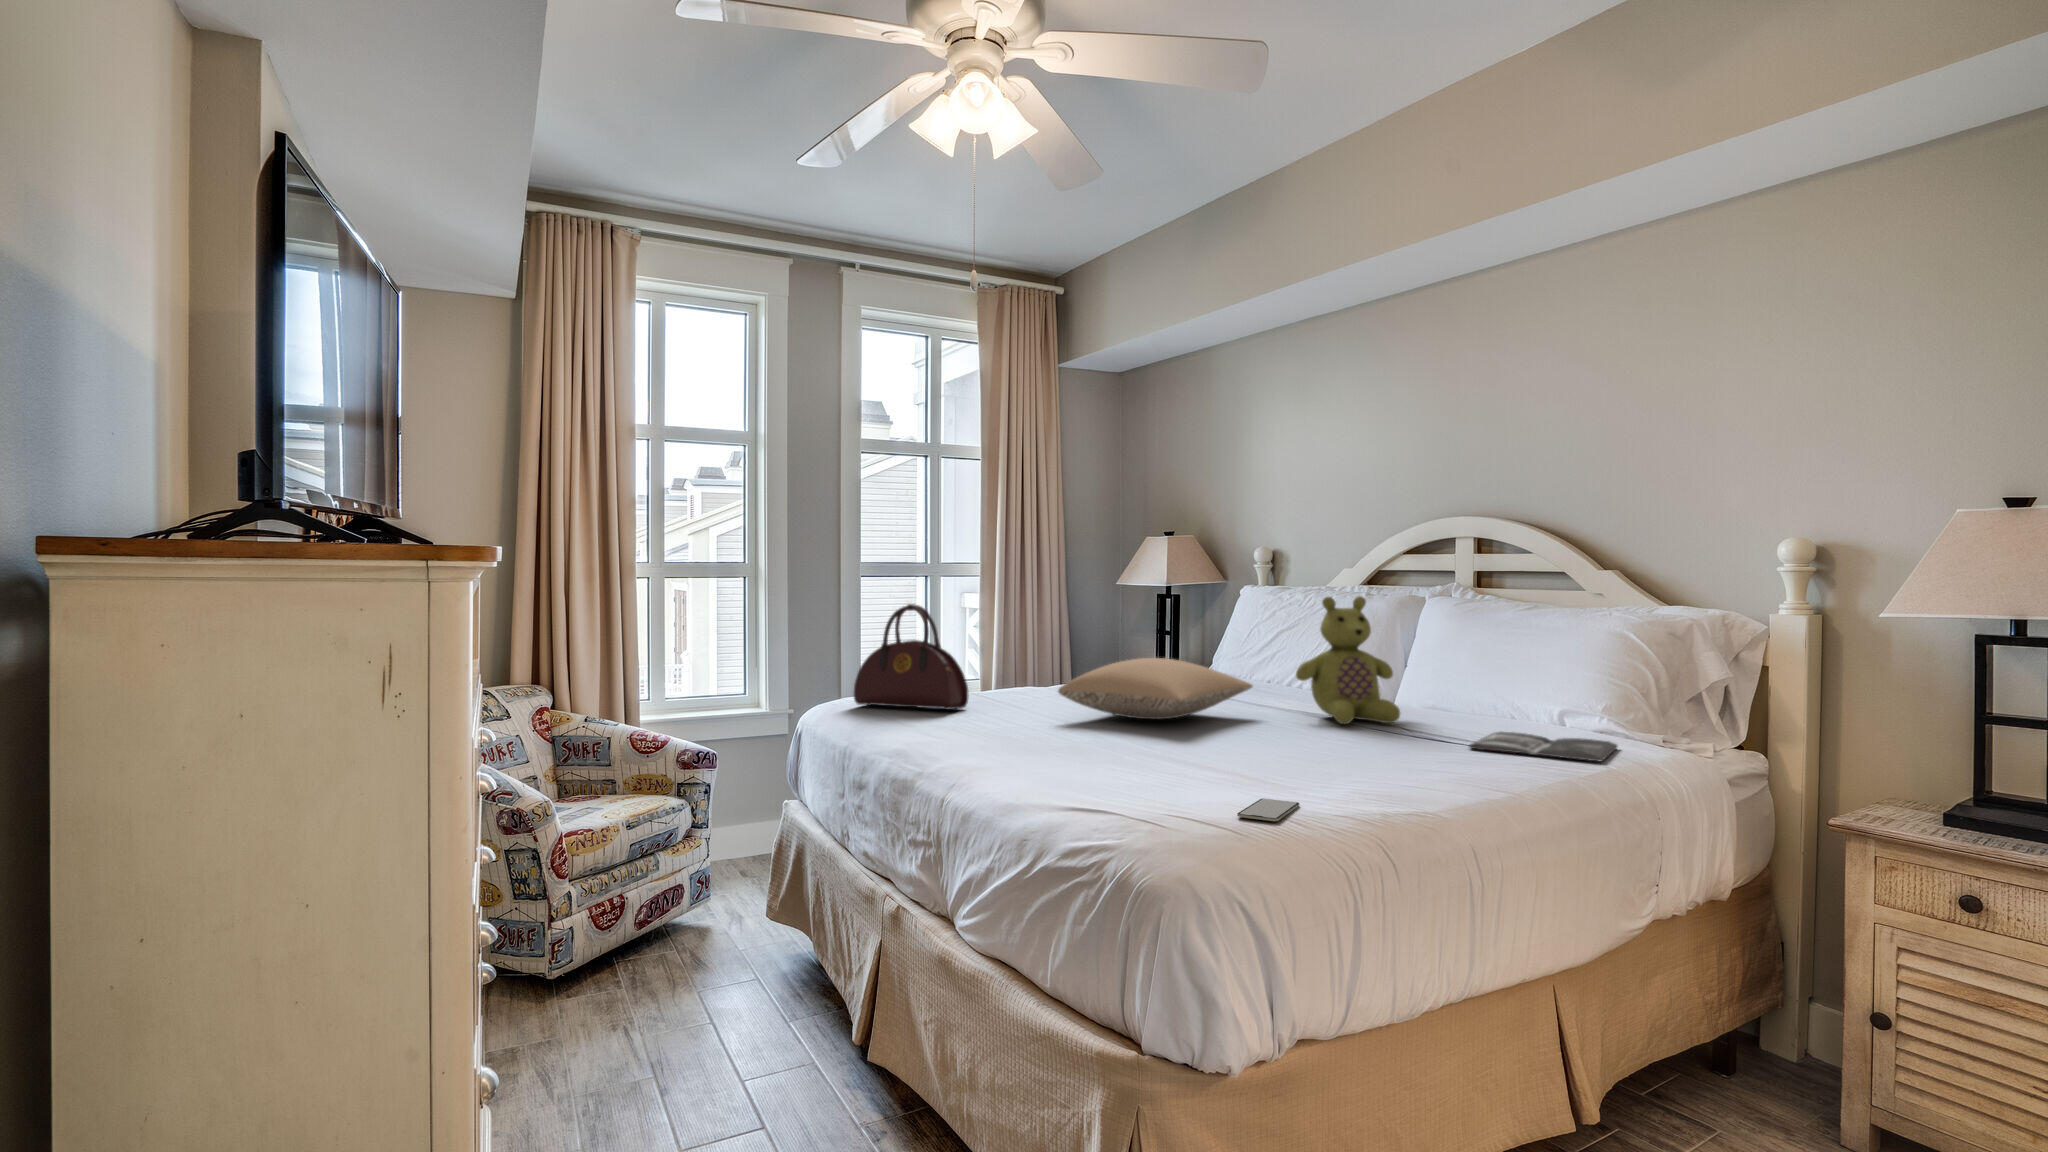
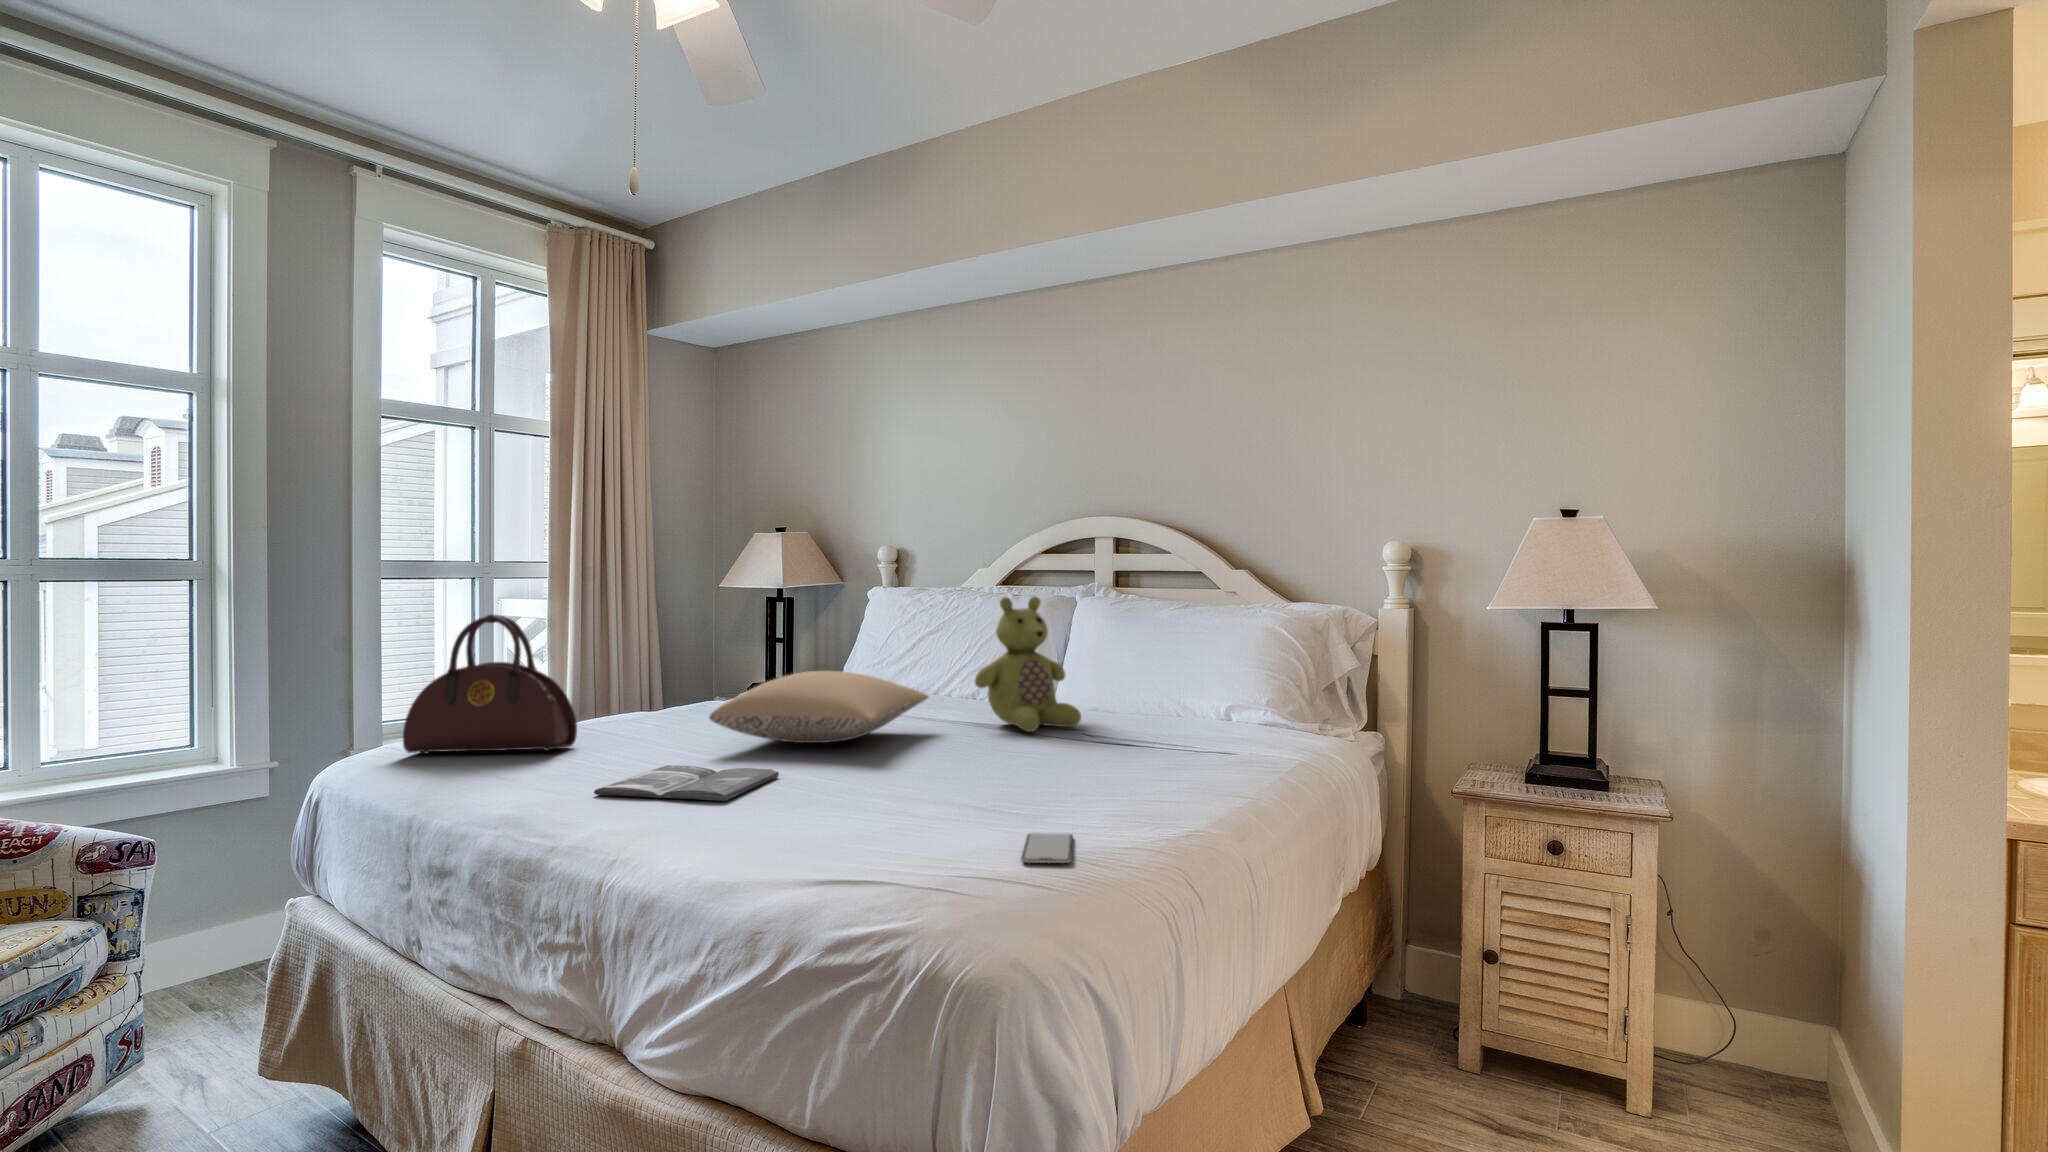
magazine: present [1469,732,1618,761] -> present [594,765,779,800]

